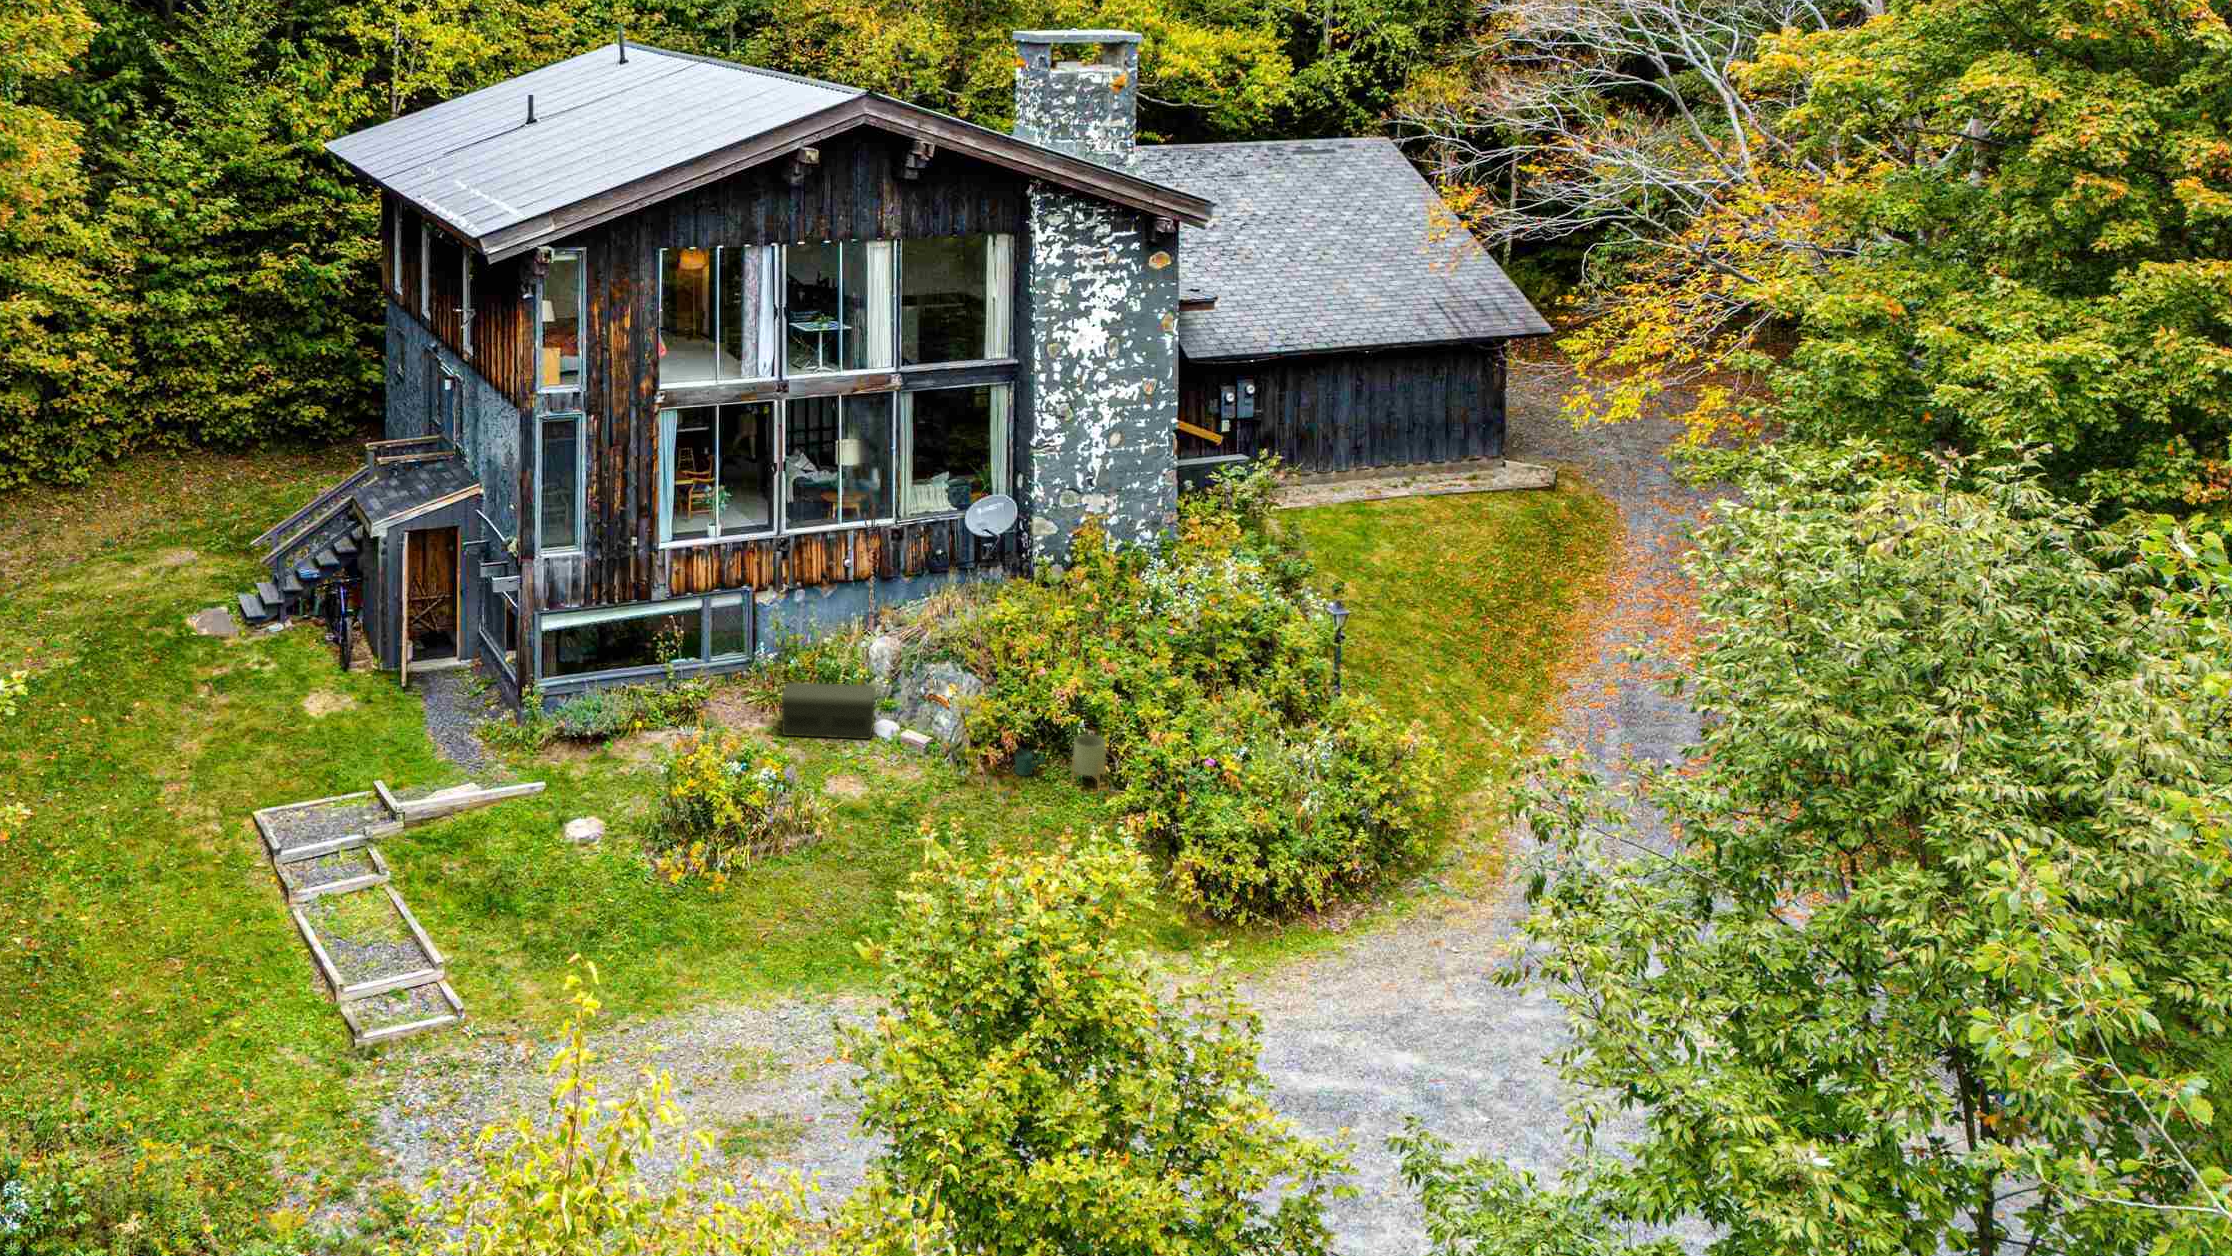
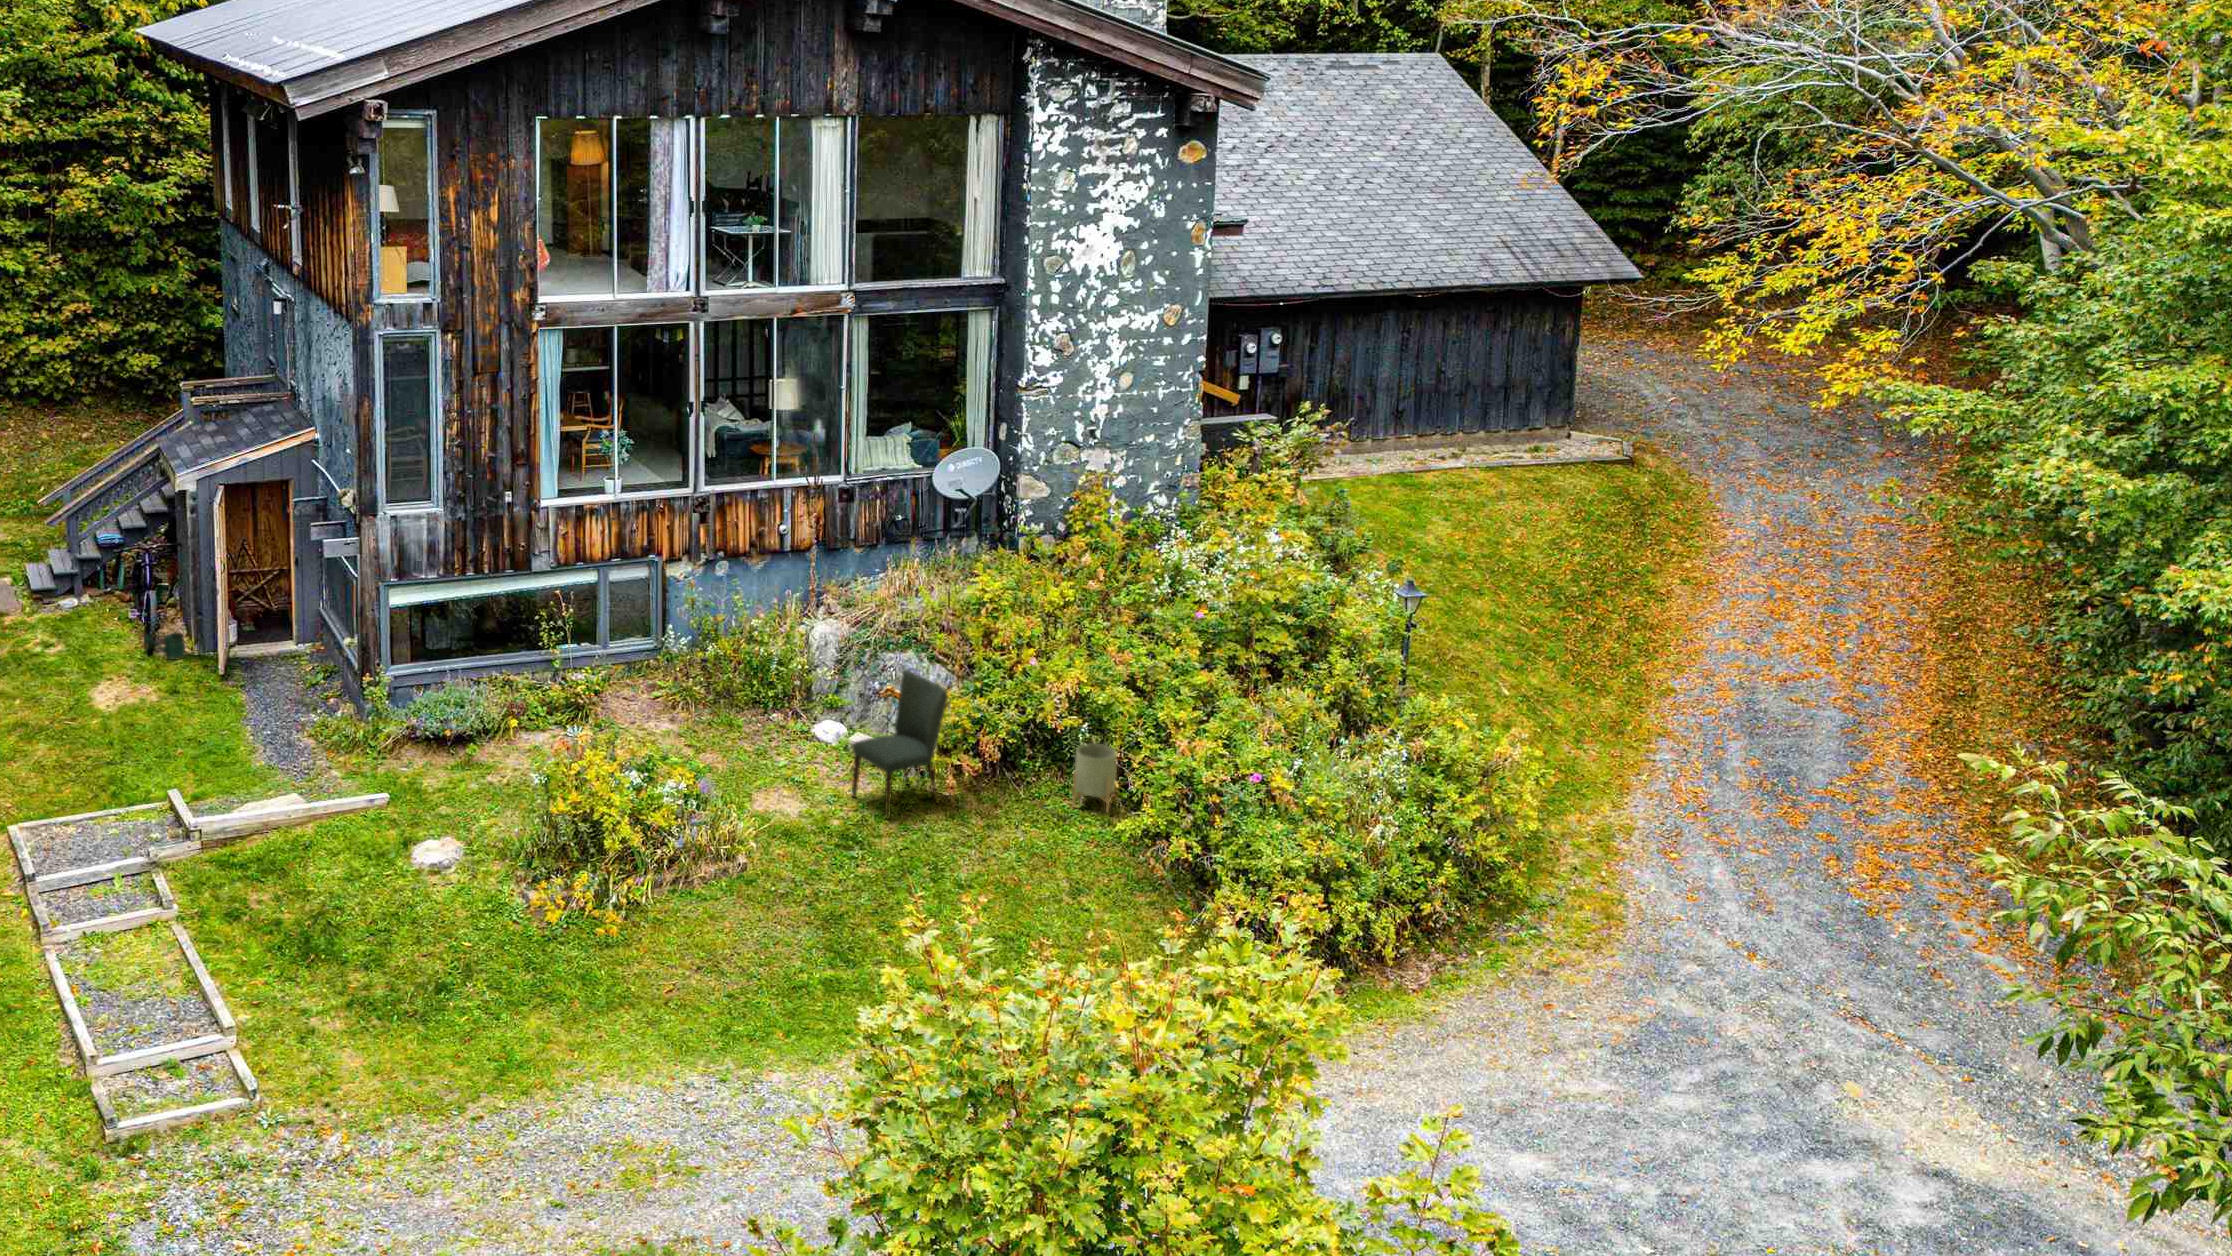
chair: none [901,679,975,795] -> present [851,670,948,819]
storage bench: present [781,683,875,739] -> none [697,676,818,749]
watering can: present [1014,749,1045,776] -> present [144,632,186,660]

